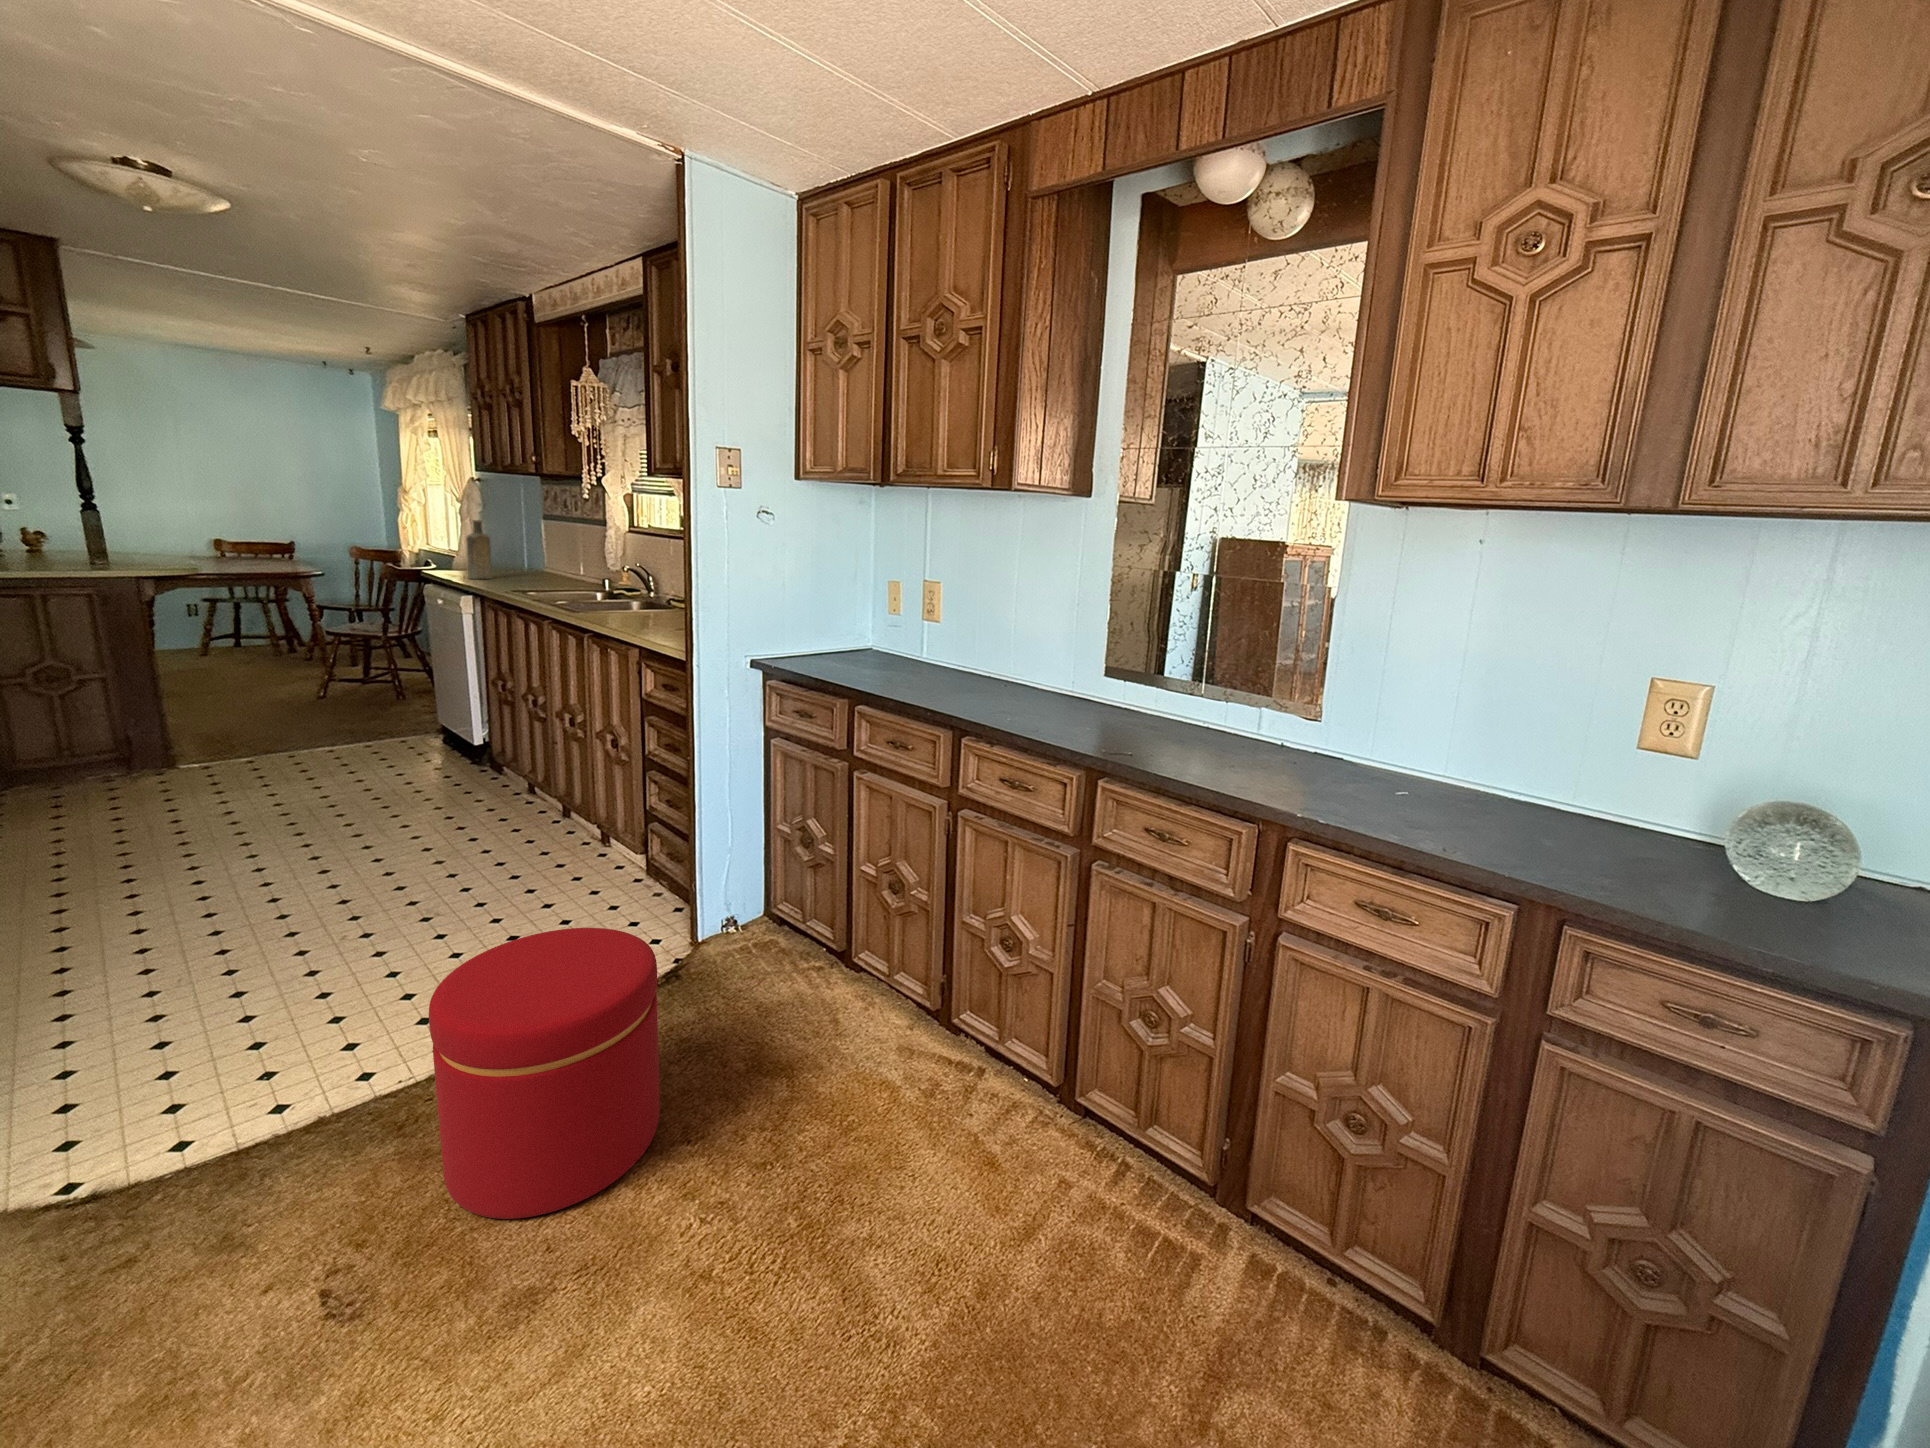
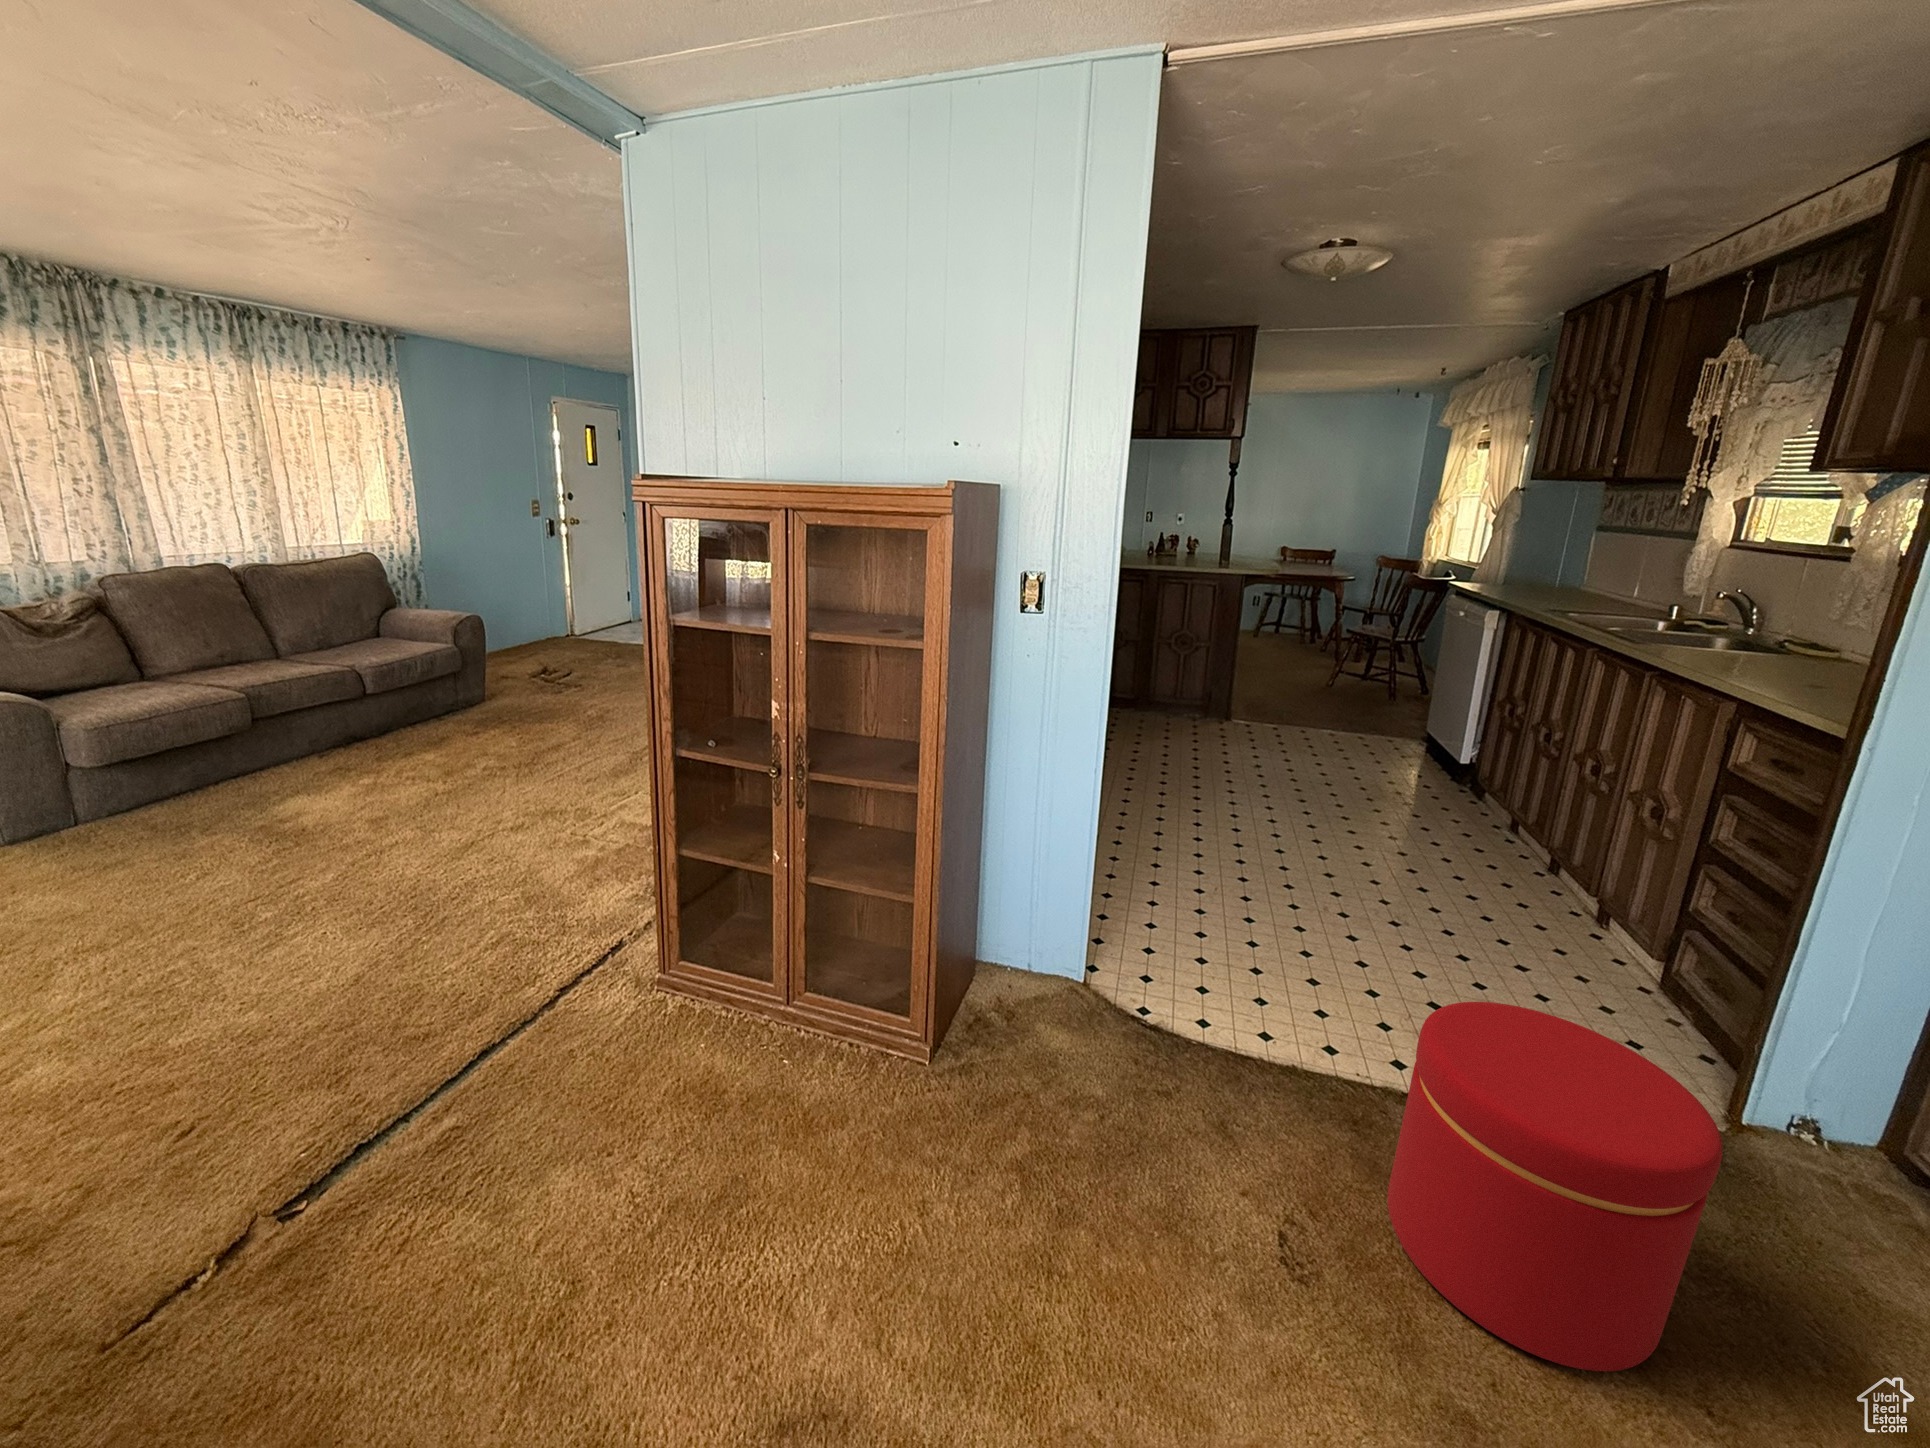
bottle: present [466,520,492,579] -> none [1489,531,1531,594]

